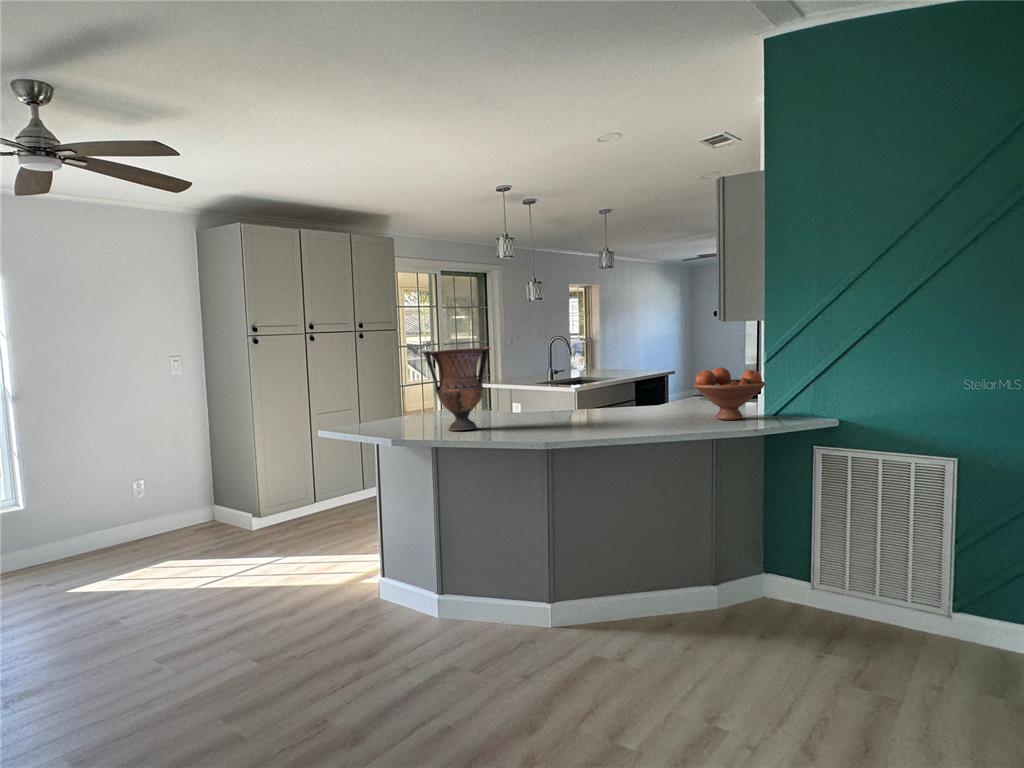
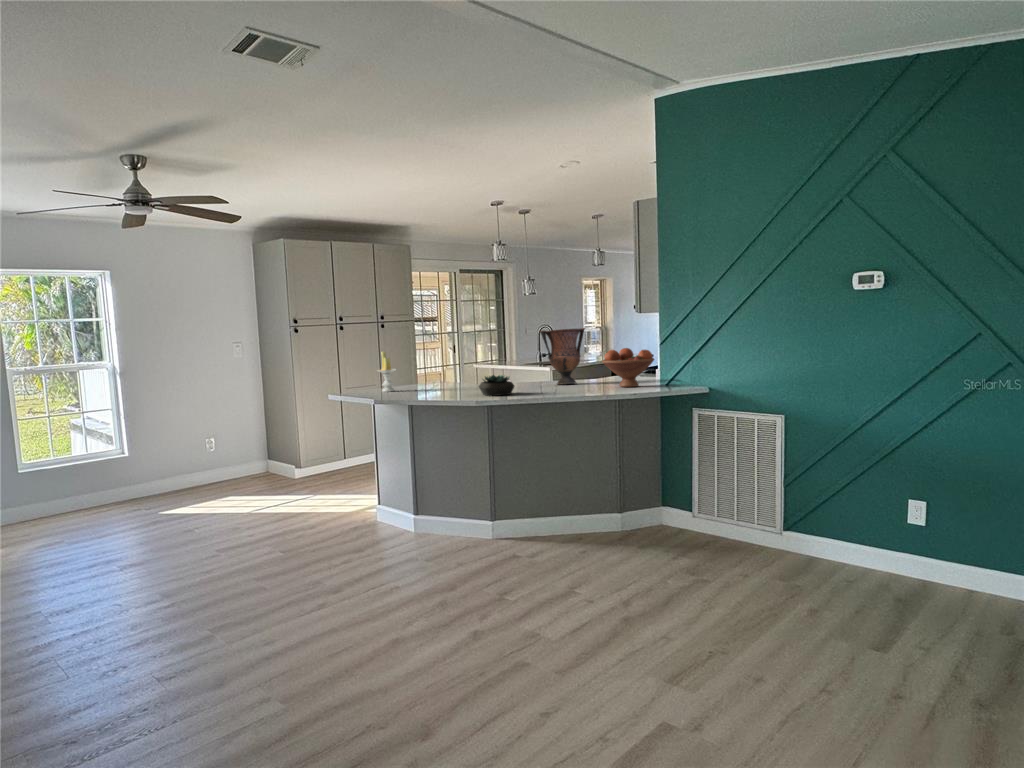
vase: present [421,347,490,431] -> present [539,328,585,384]
candle: none [384,372,412,427] -> present [377,352,397,392]
succulent plant: none [539,405,593,437] -> present [479,375,514,396]

